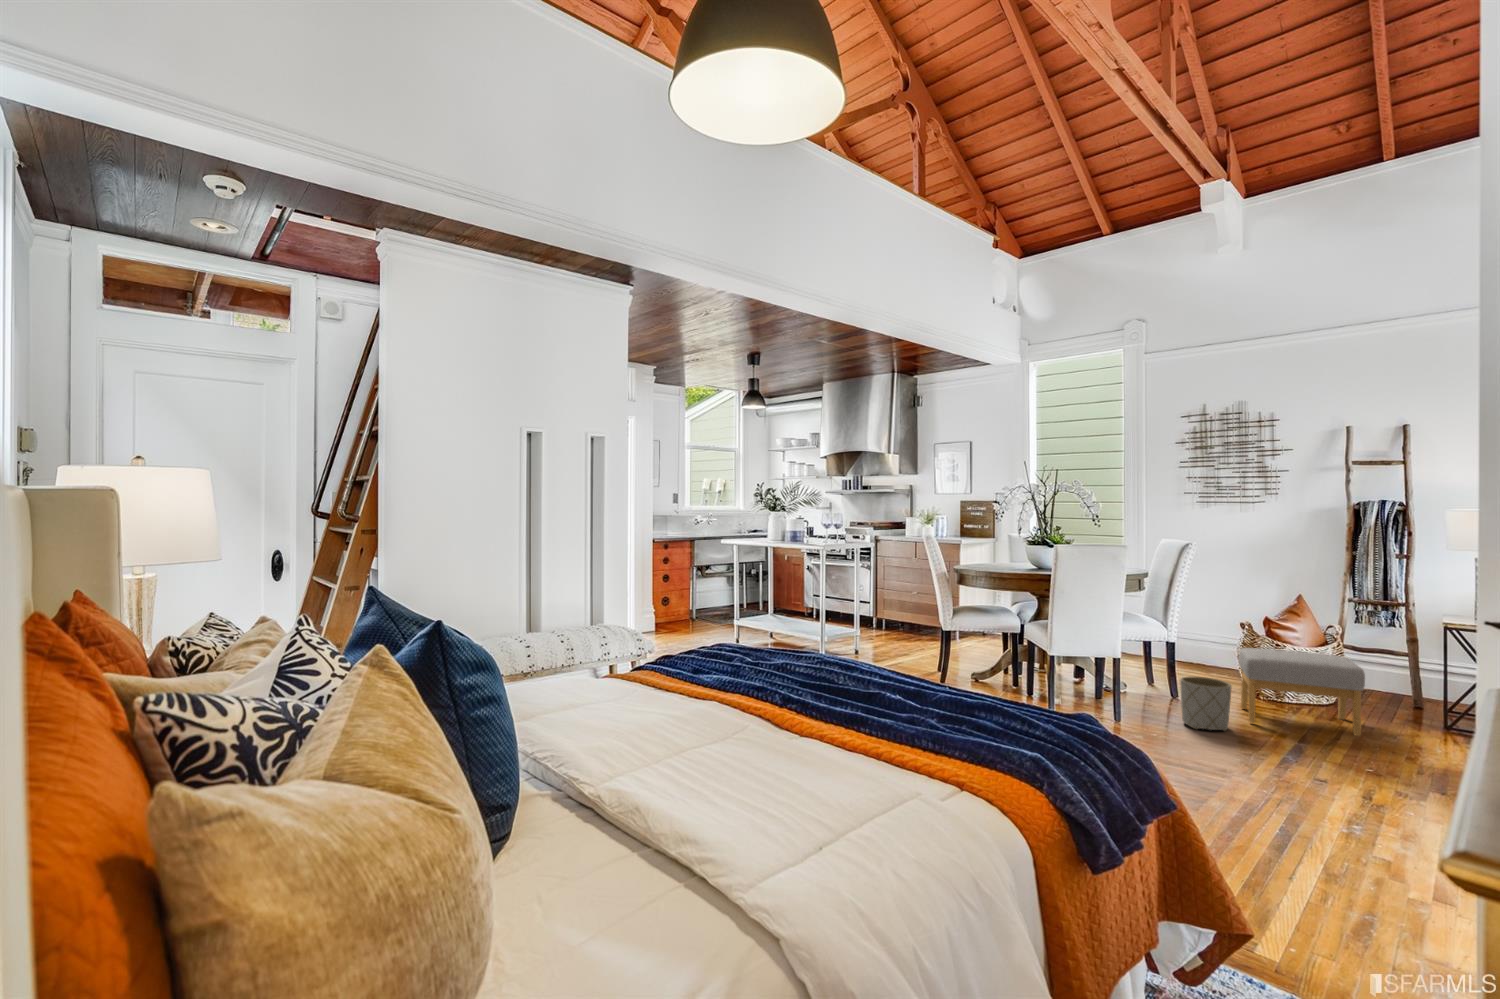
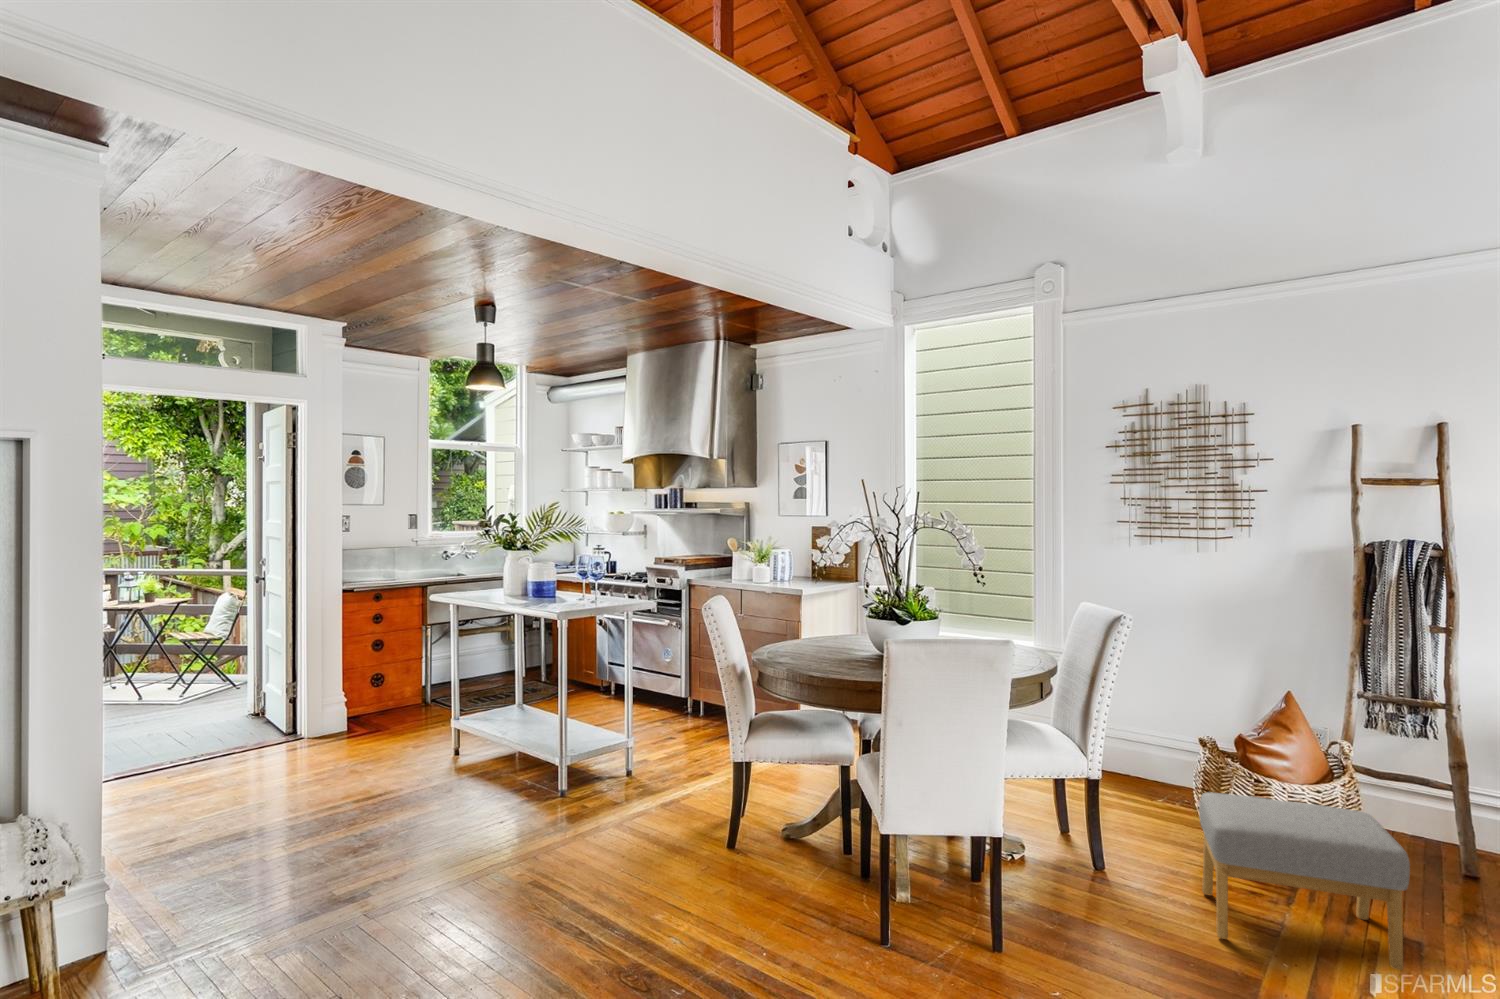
planter: present [1180,677,1231,731] -> none [1105,857,1190,968]

